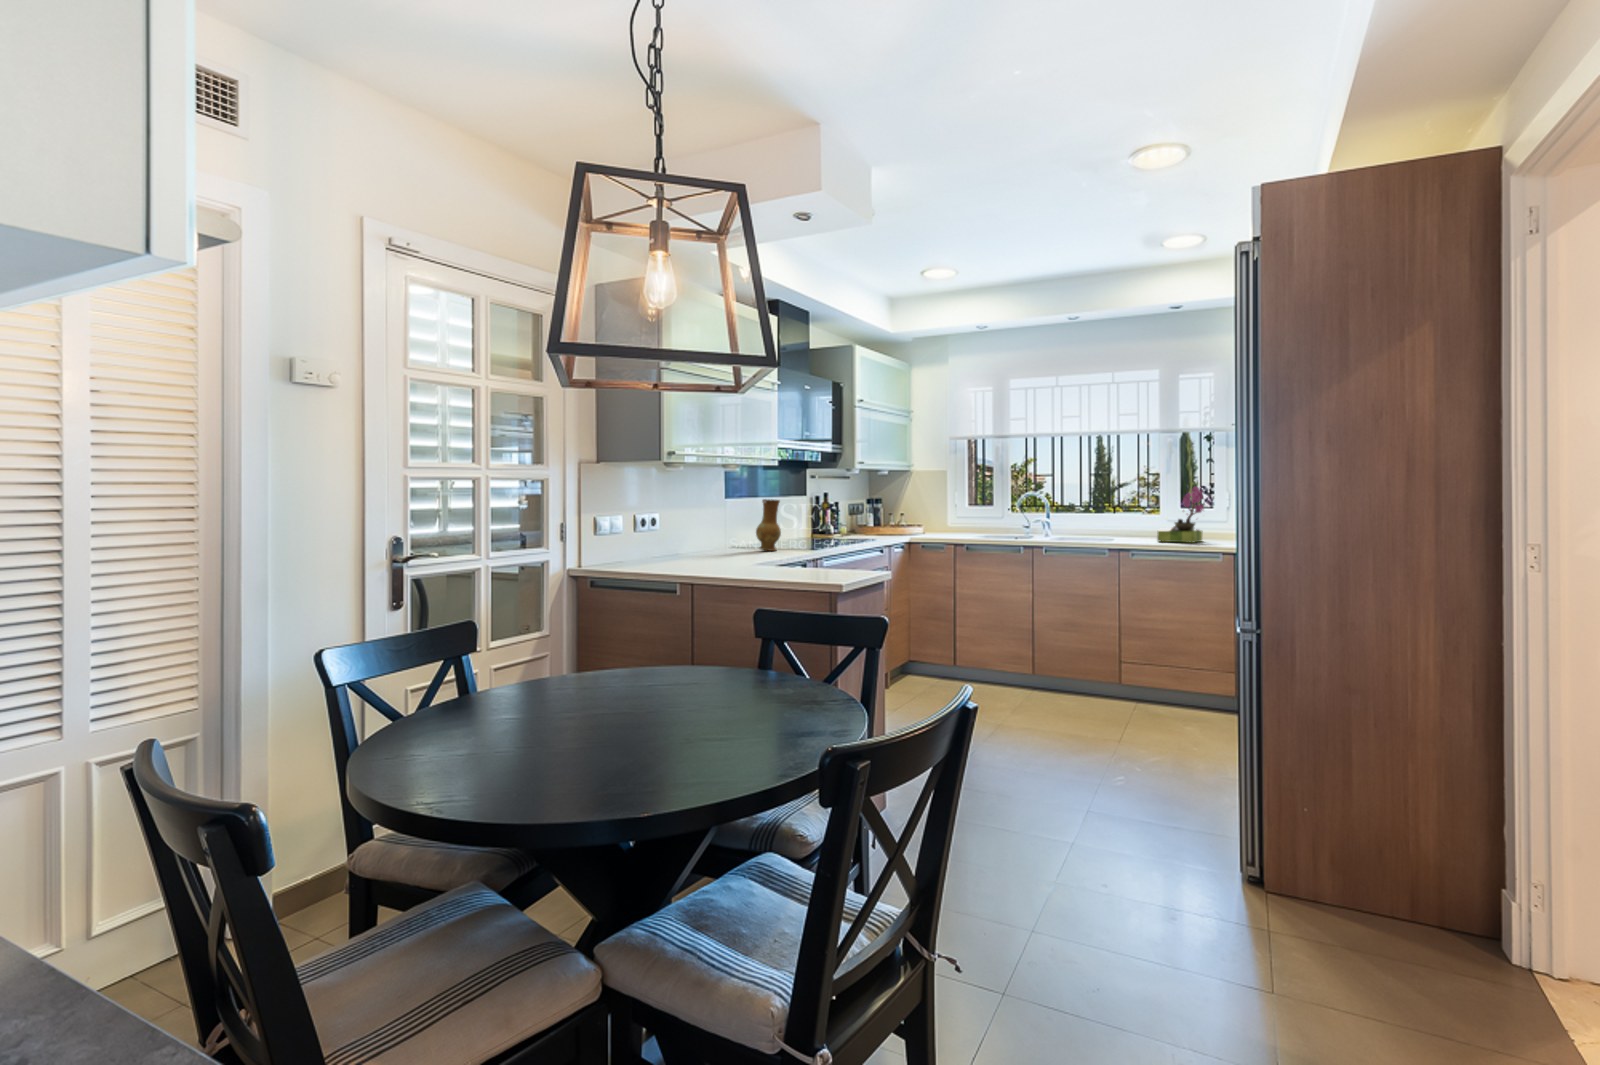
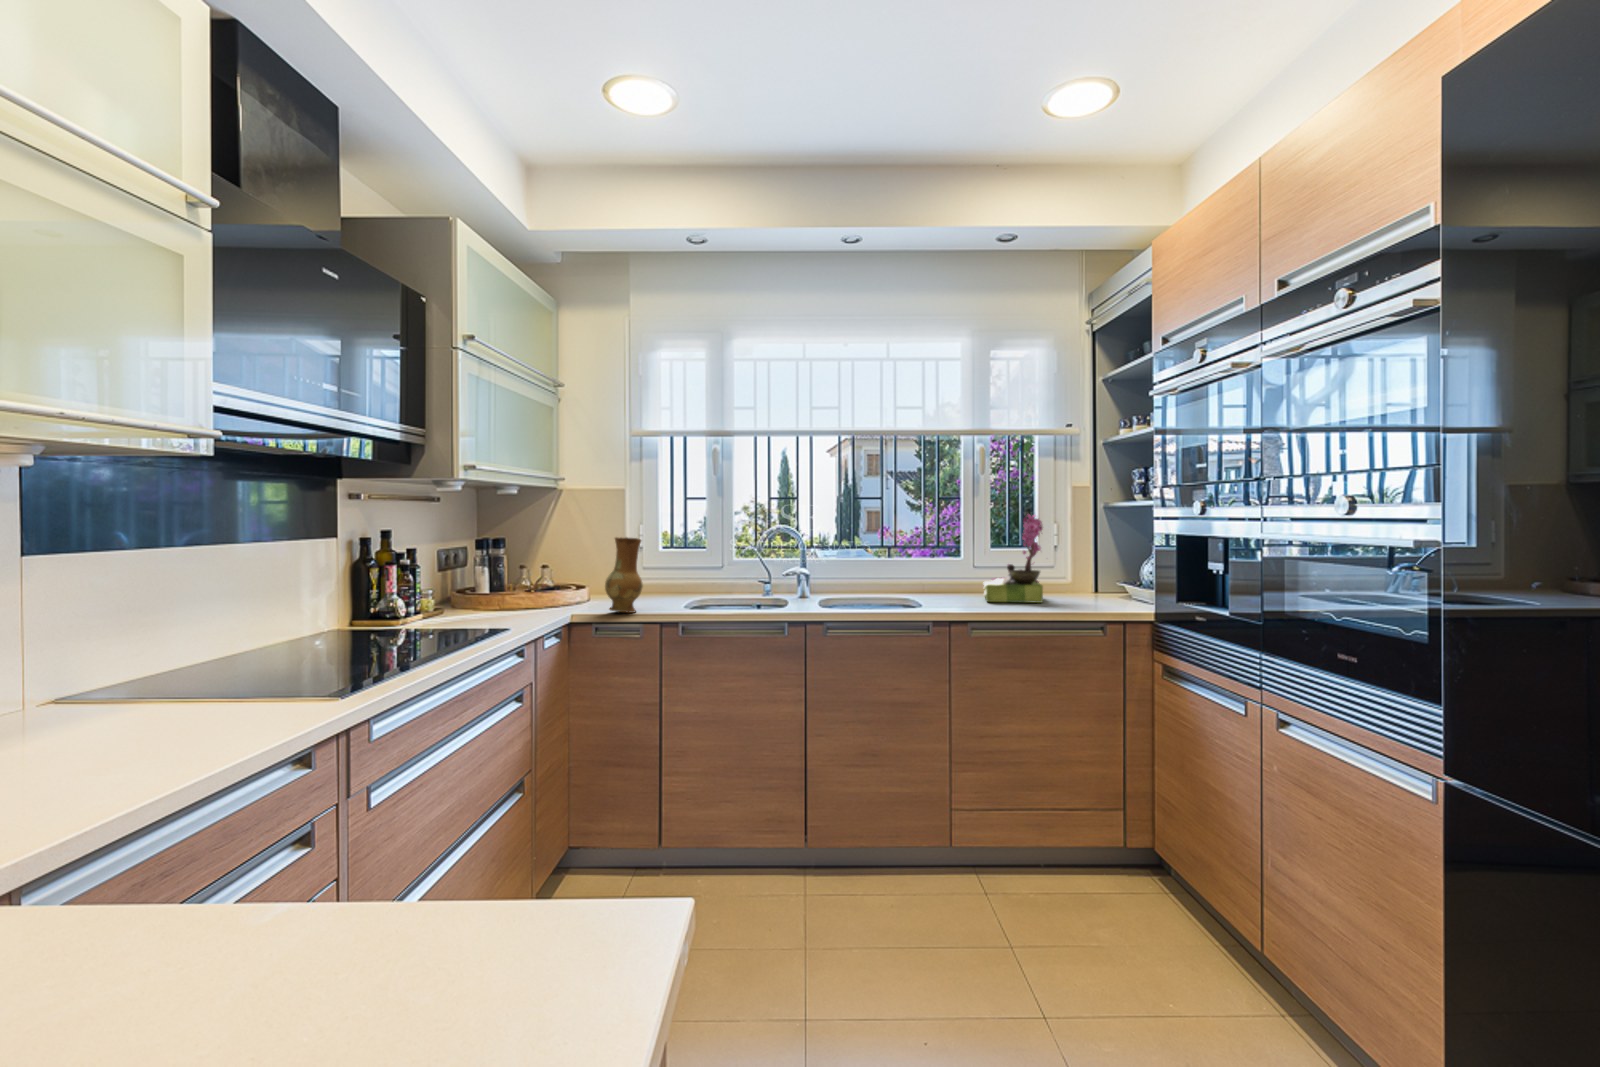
ceramic jug: present [756,499,781,551] -> present [605,537,643,613]

